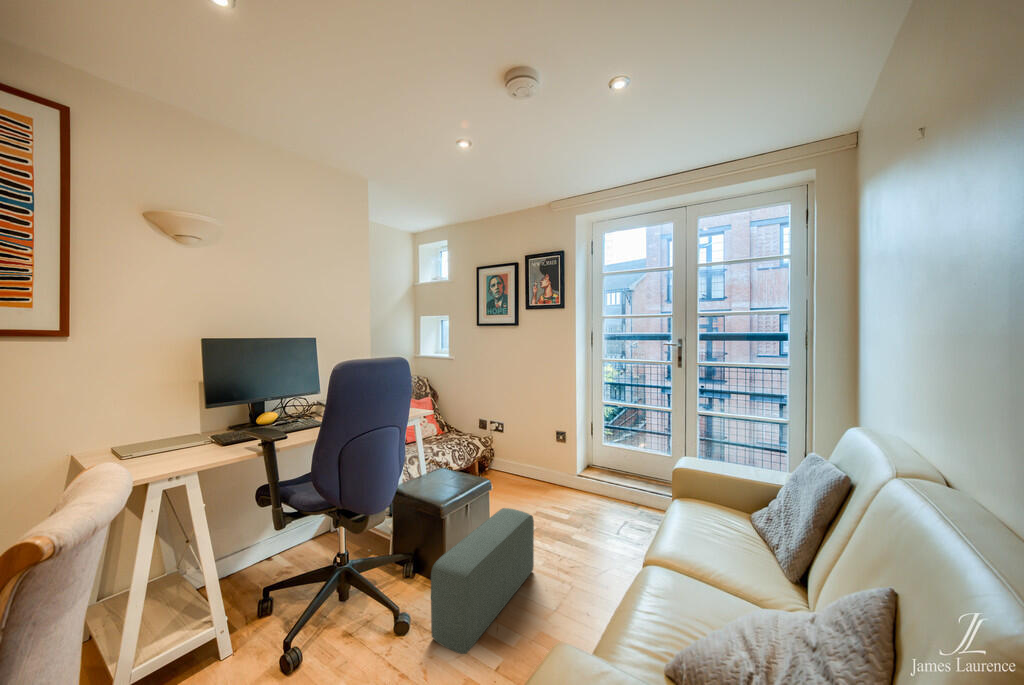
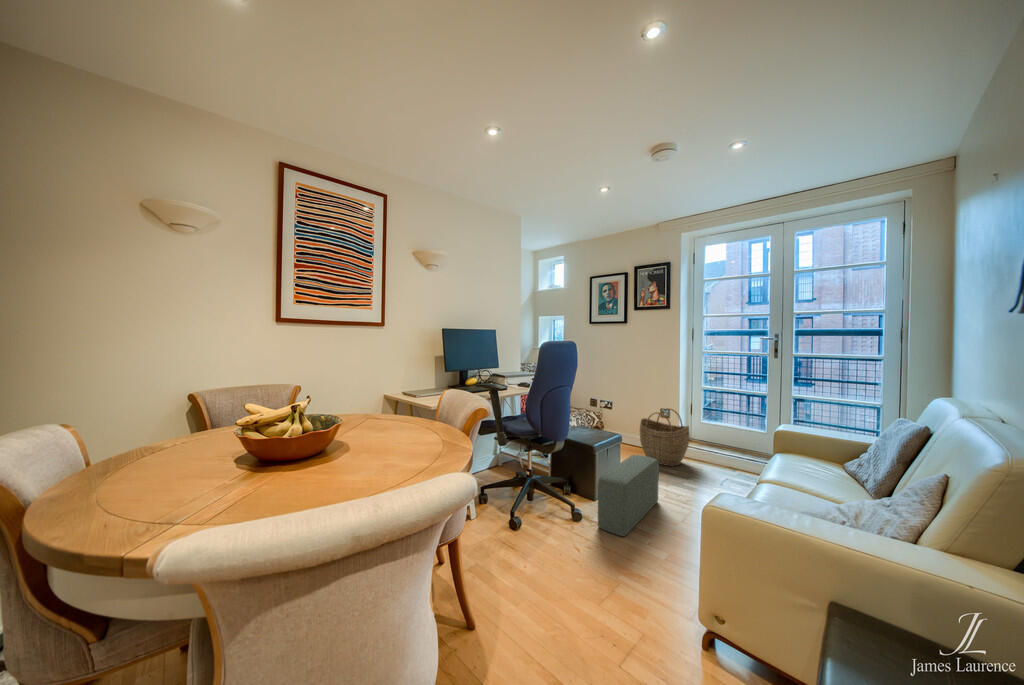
woven basket: none [529,430,586,505] -> present [640,408,689,466]

